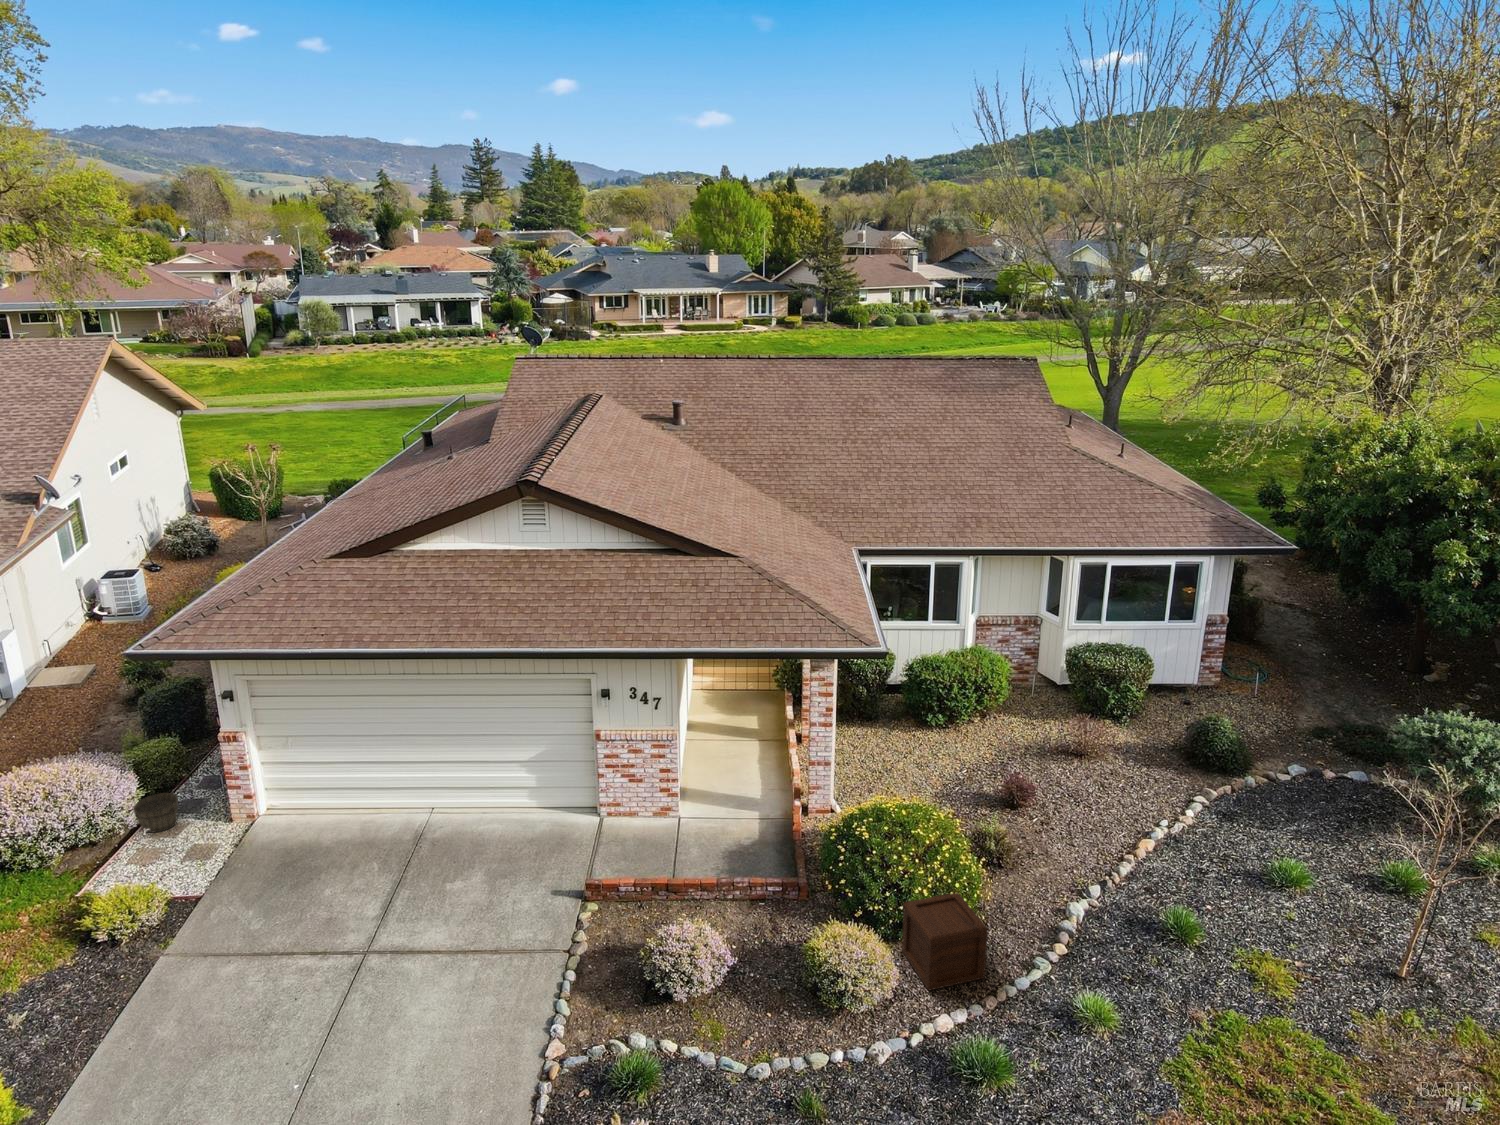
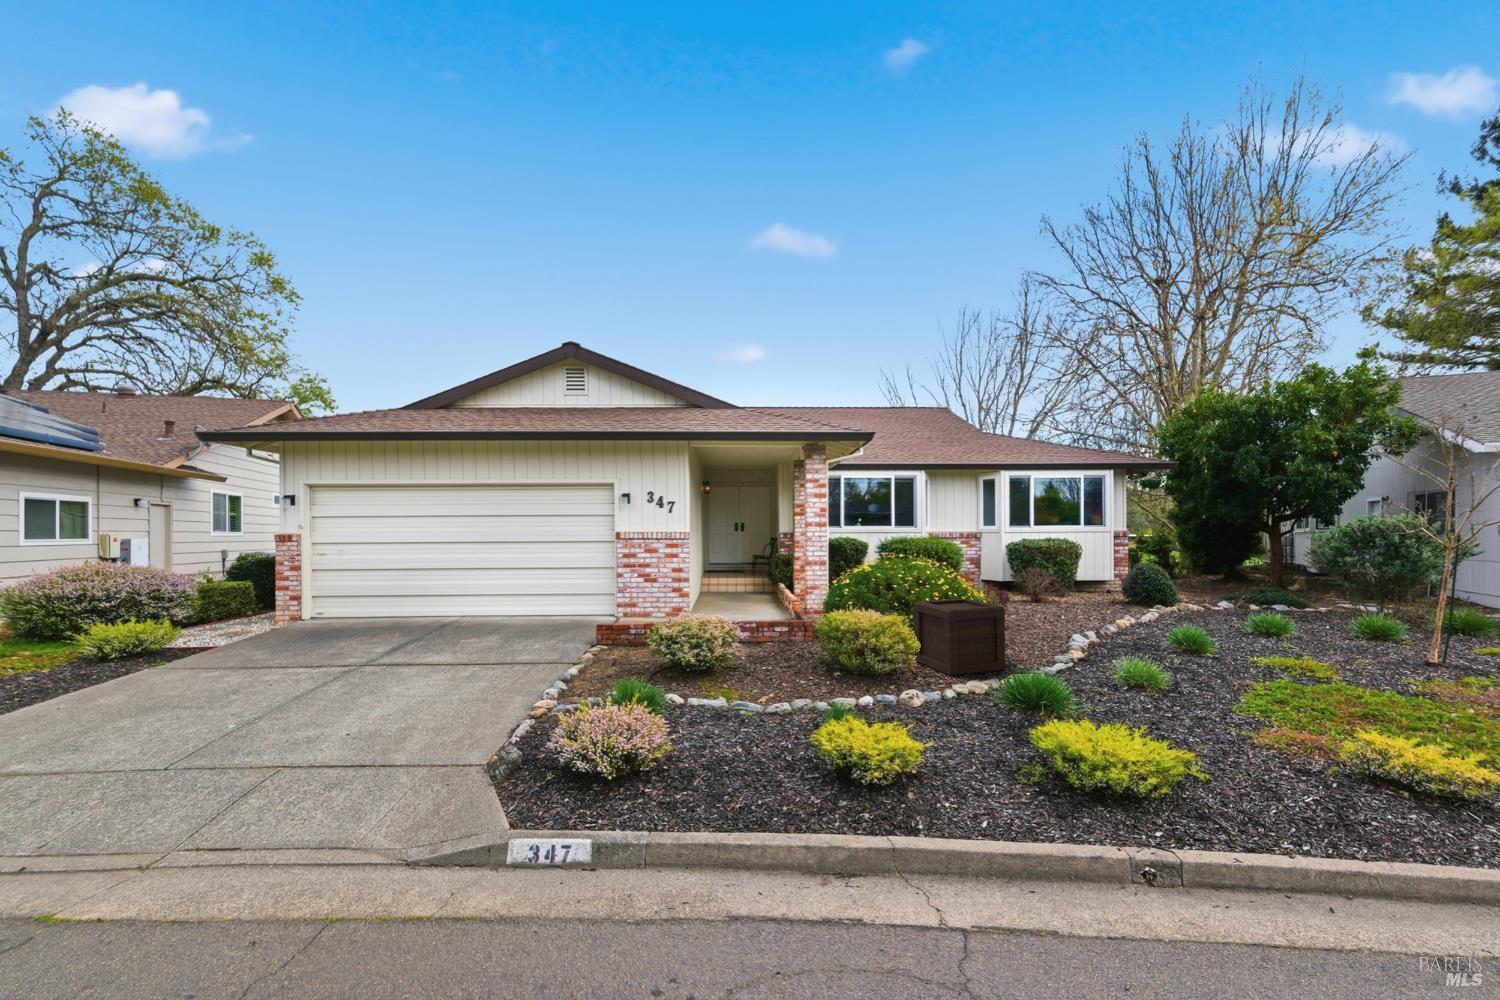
wooden bucket: present [133,793,178,833] -> none [181,596,228,630]

